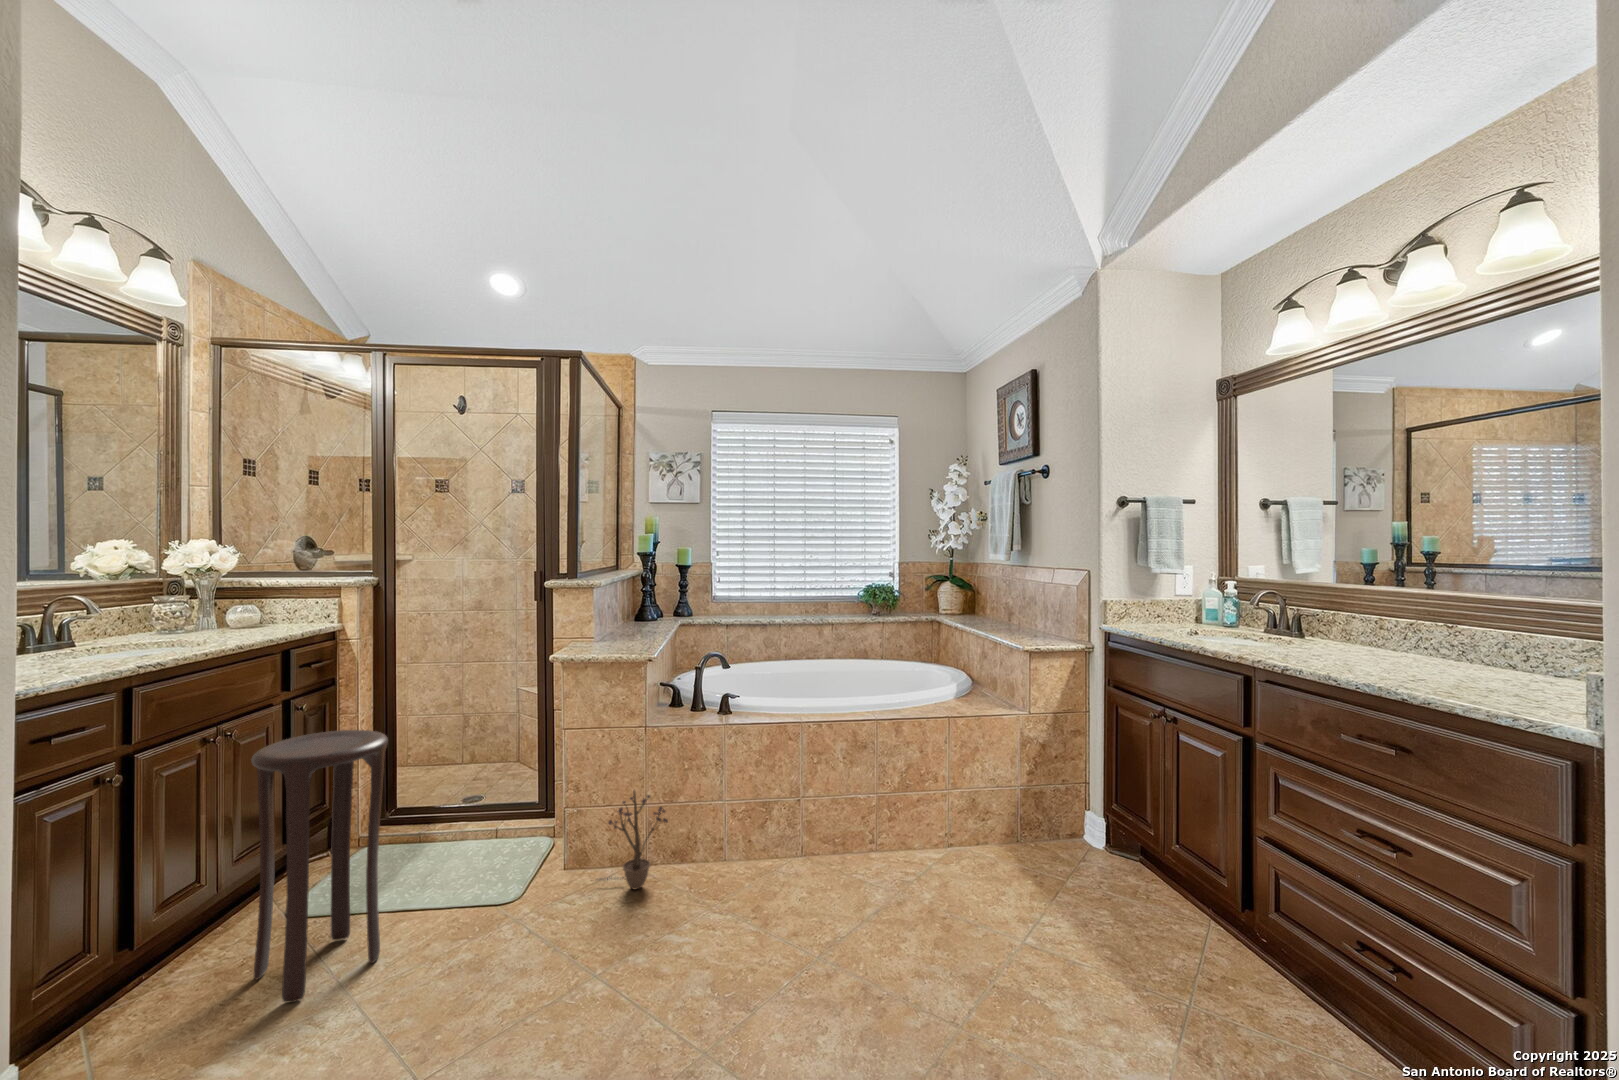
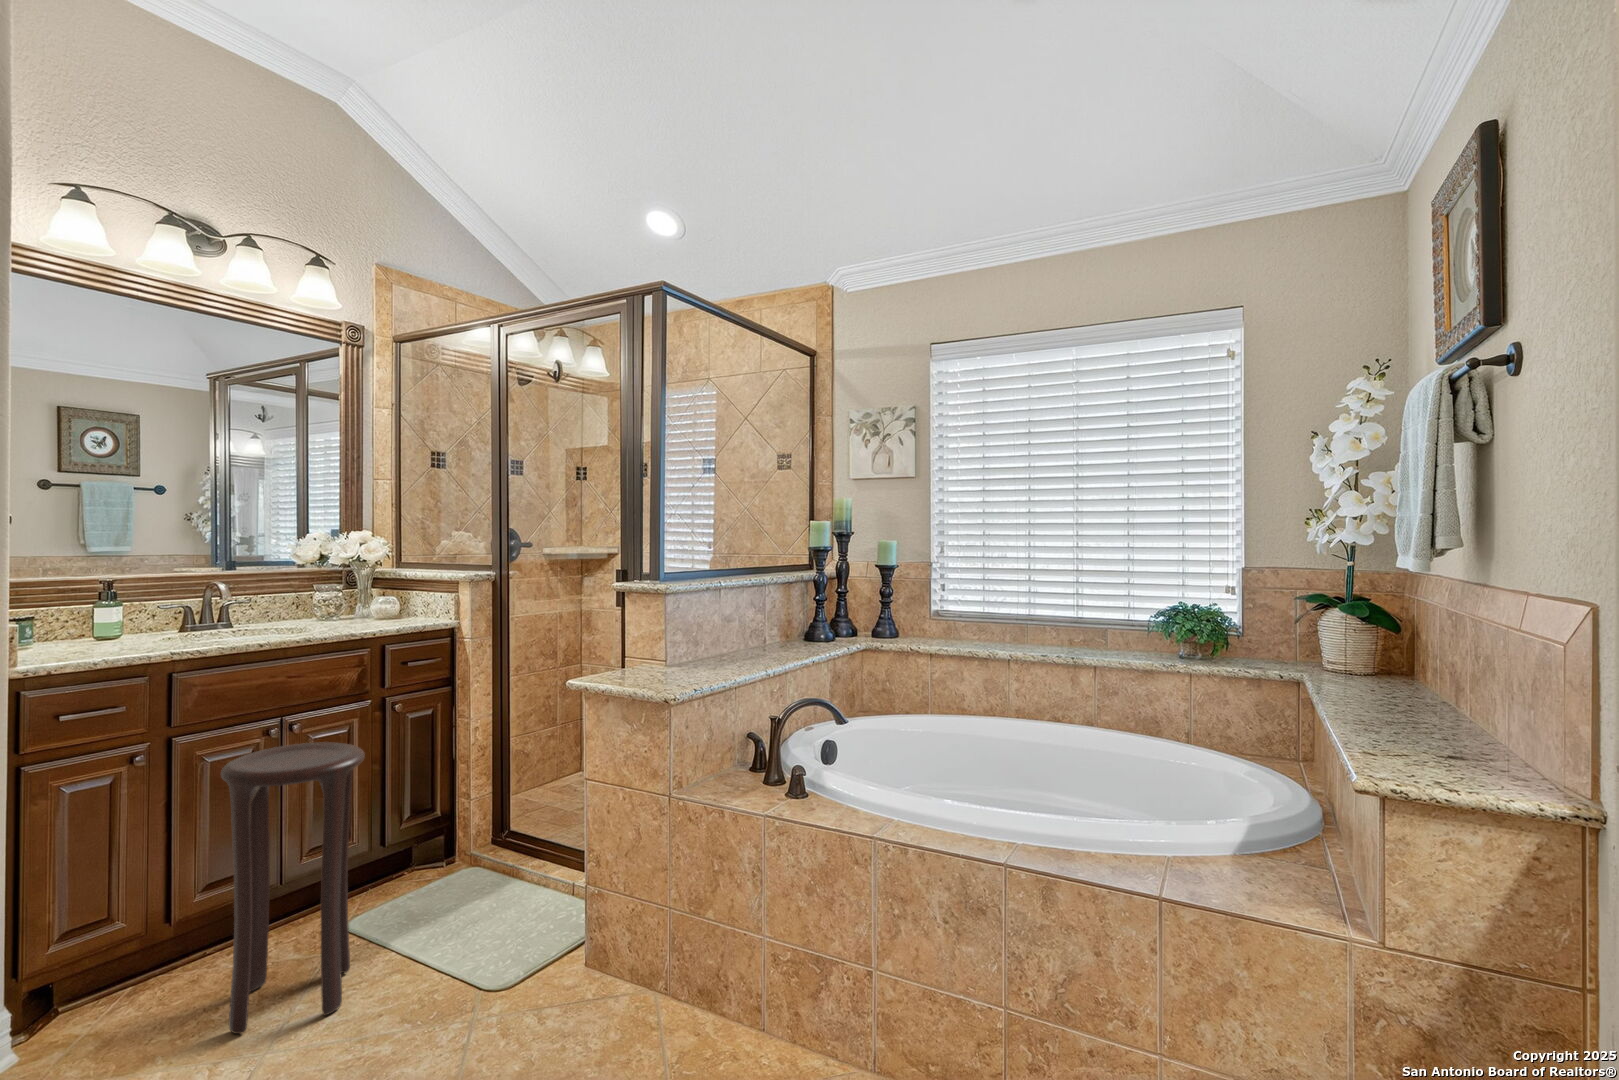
decorative plant: present [599,790,668,889] -> none [594,886,664,1028]

